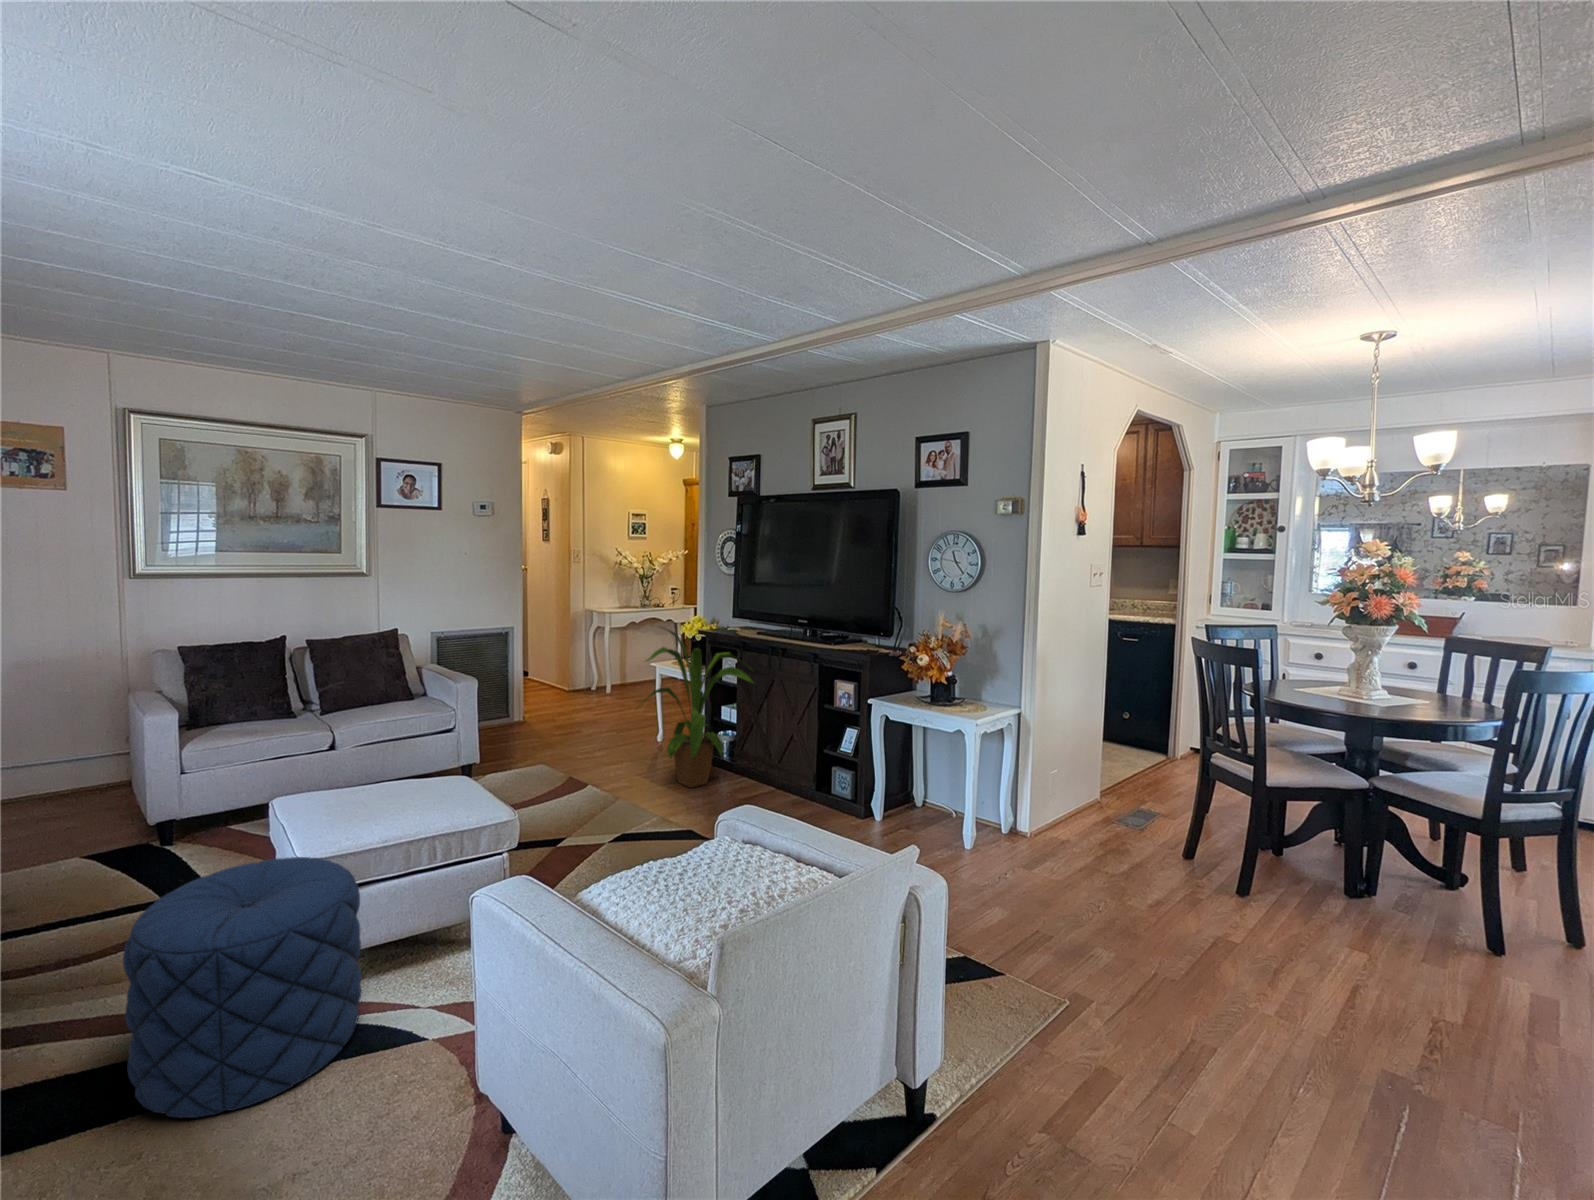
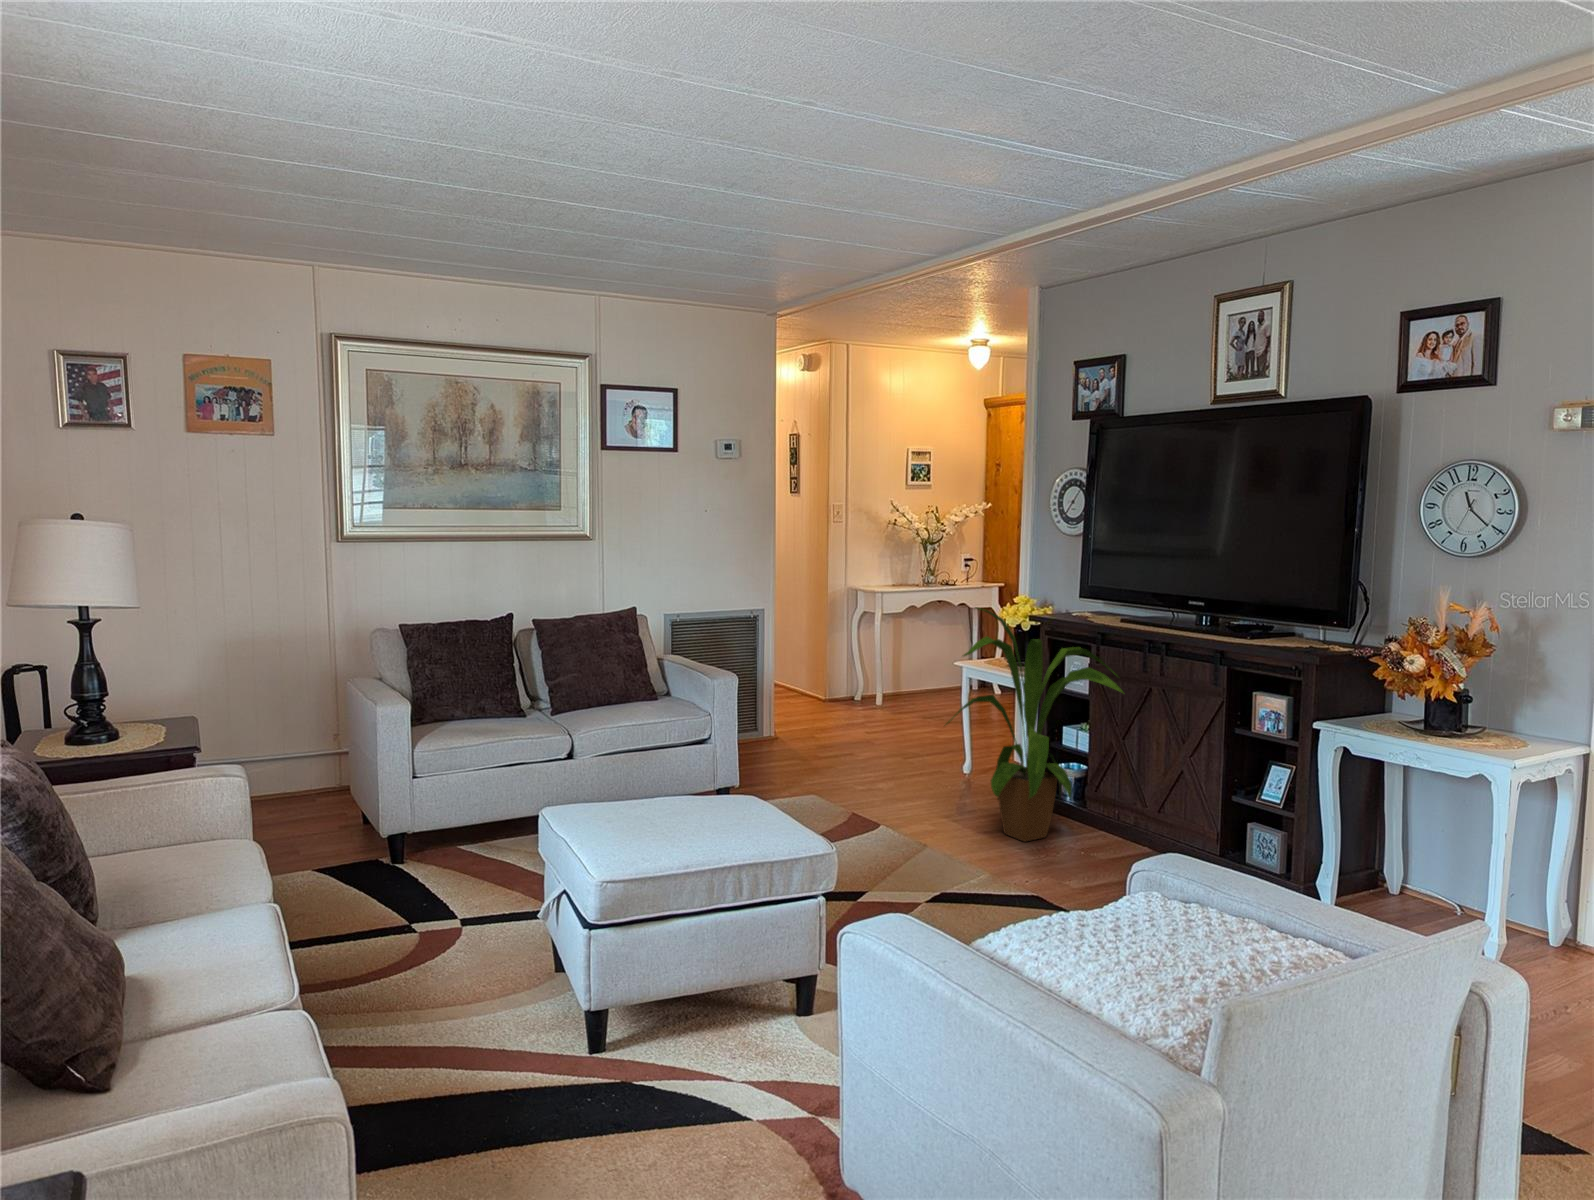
pouf: present [123,857,361,1118] -> none [435,873,668,1163]

